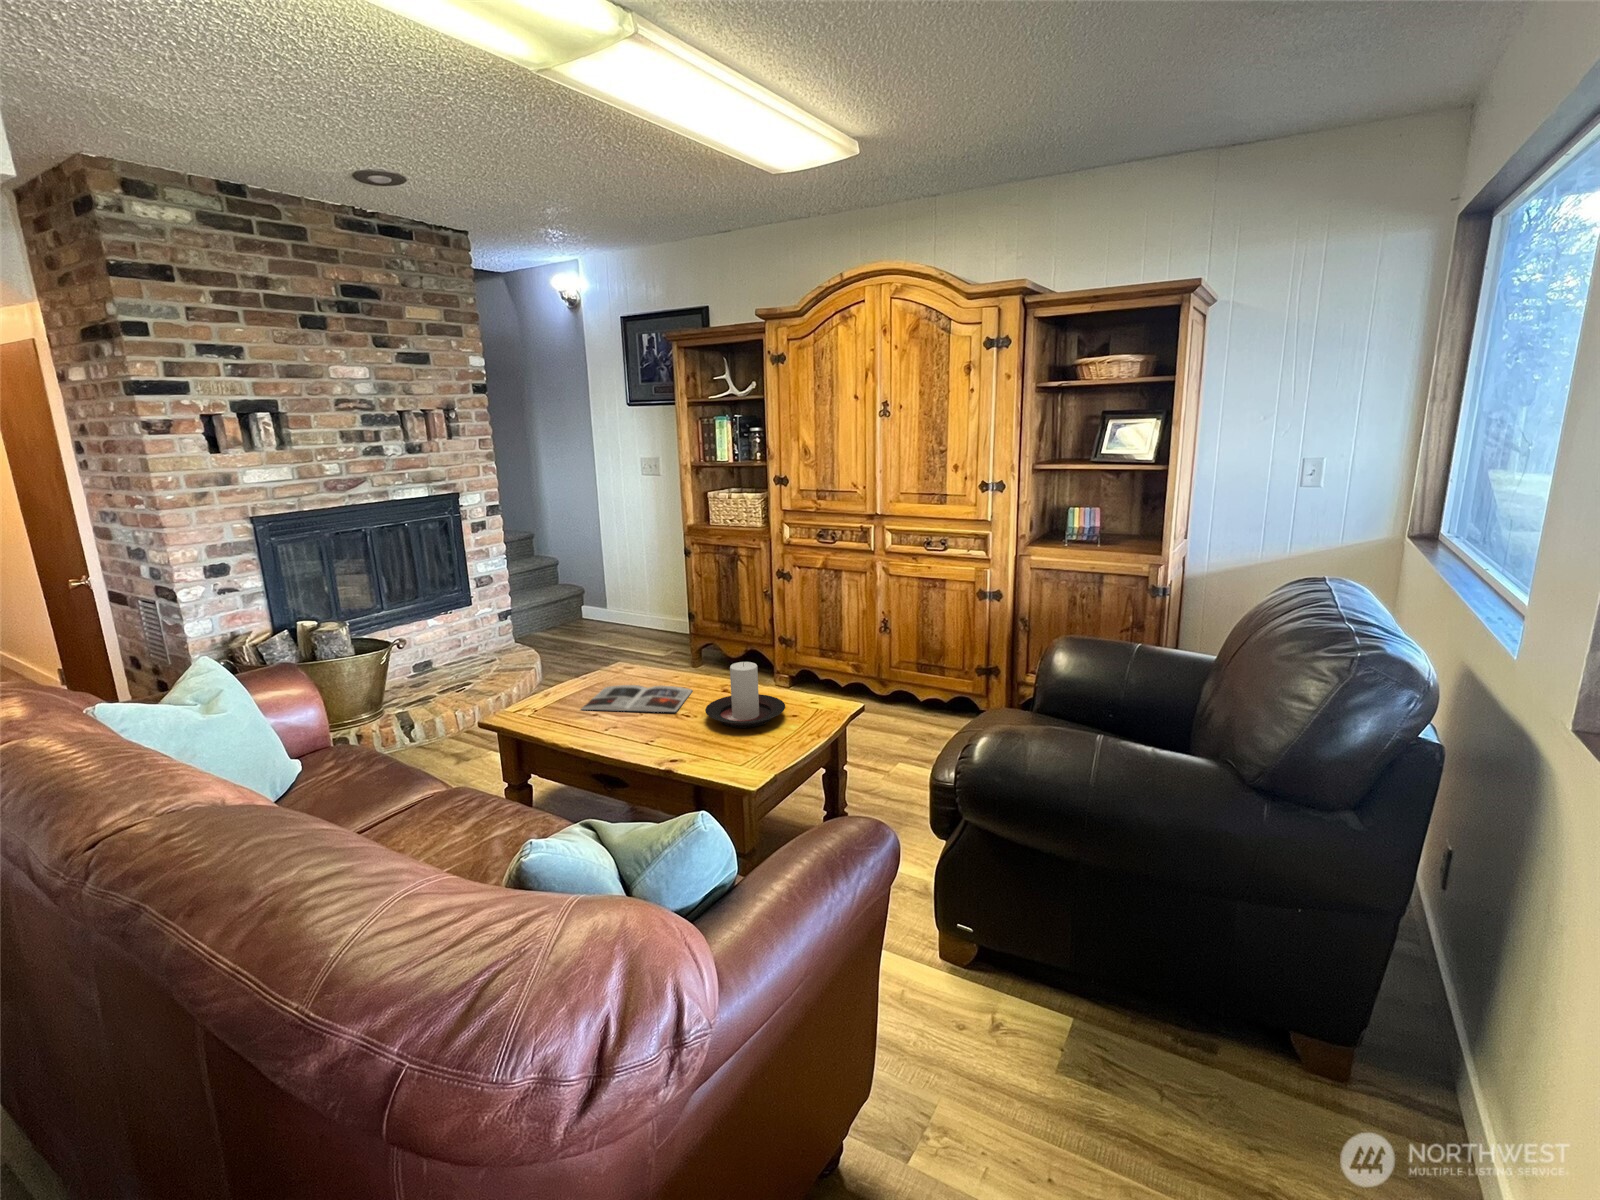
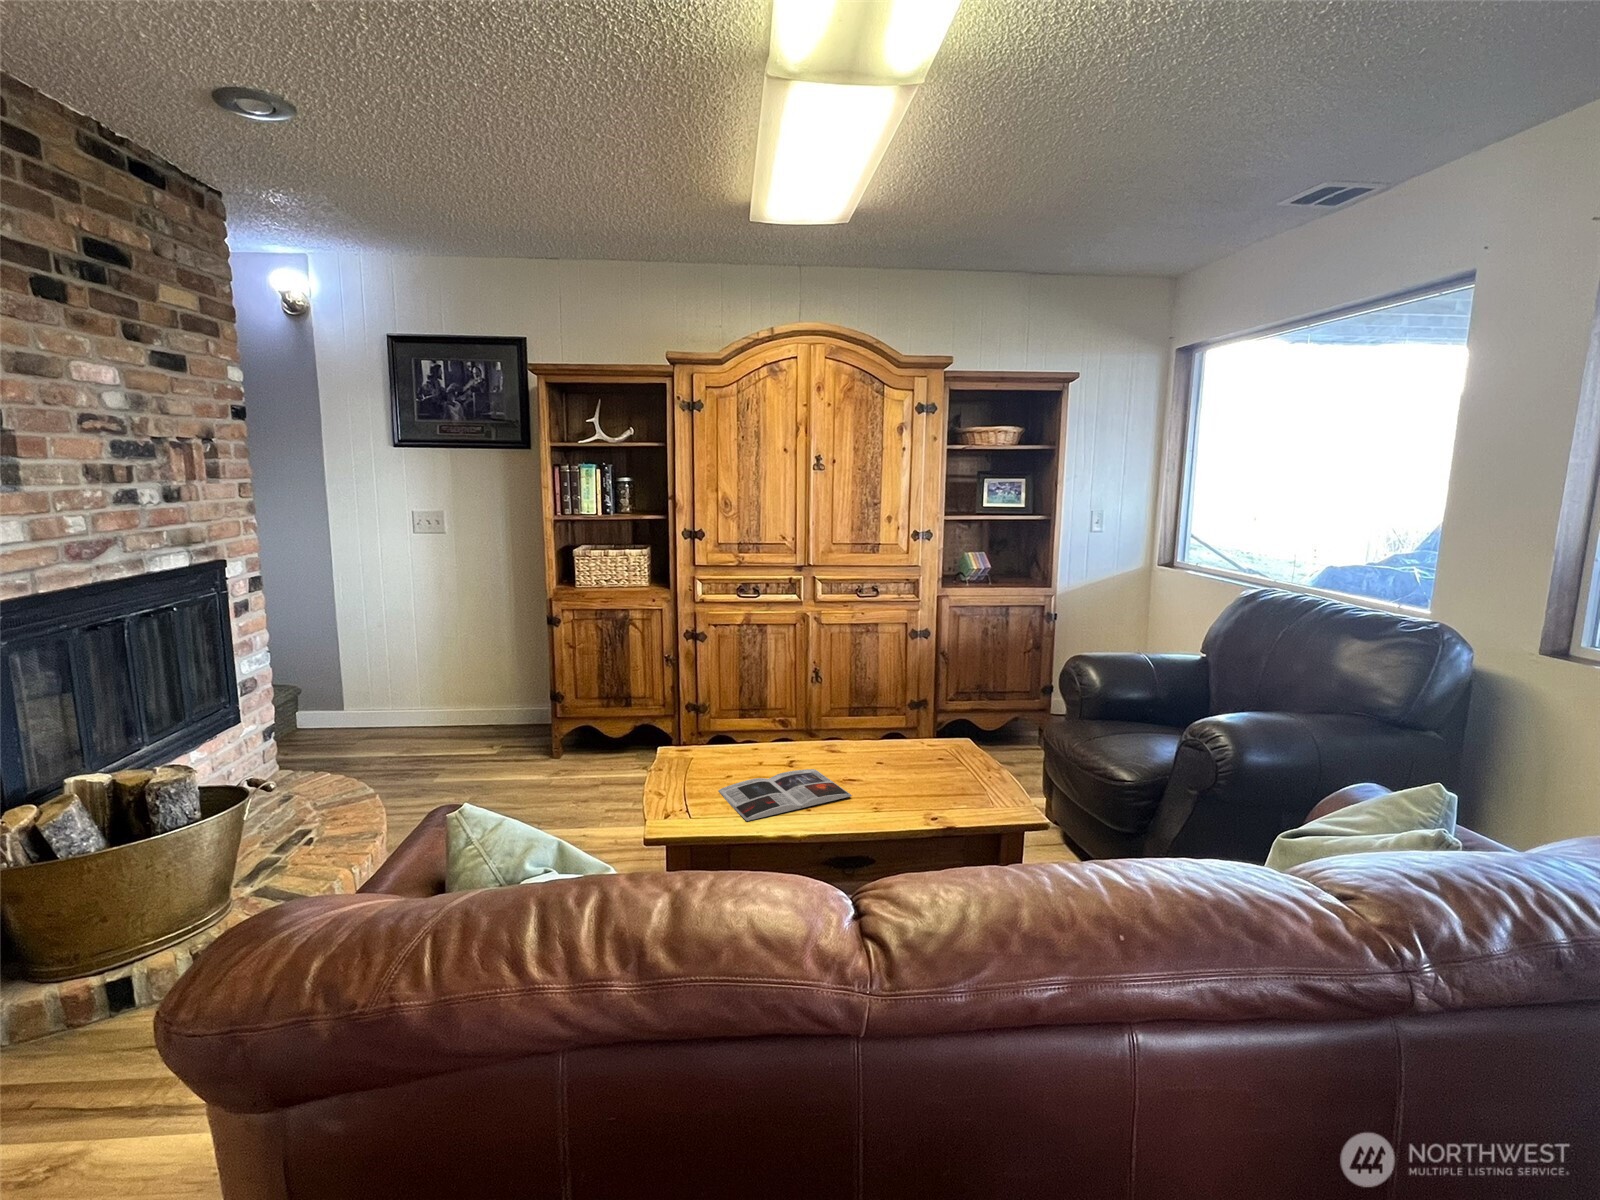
candle holder: present [705,662,785,728] -> none [880,723,968,796]

